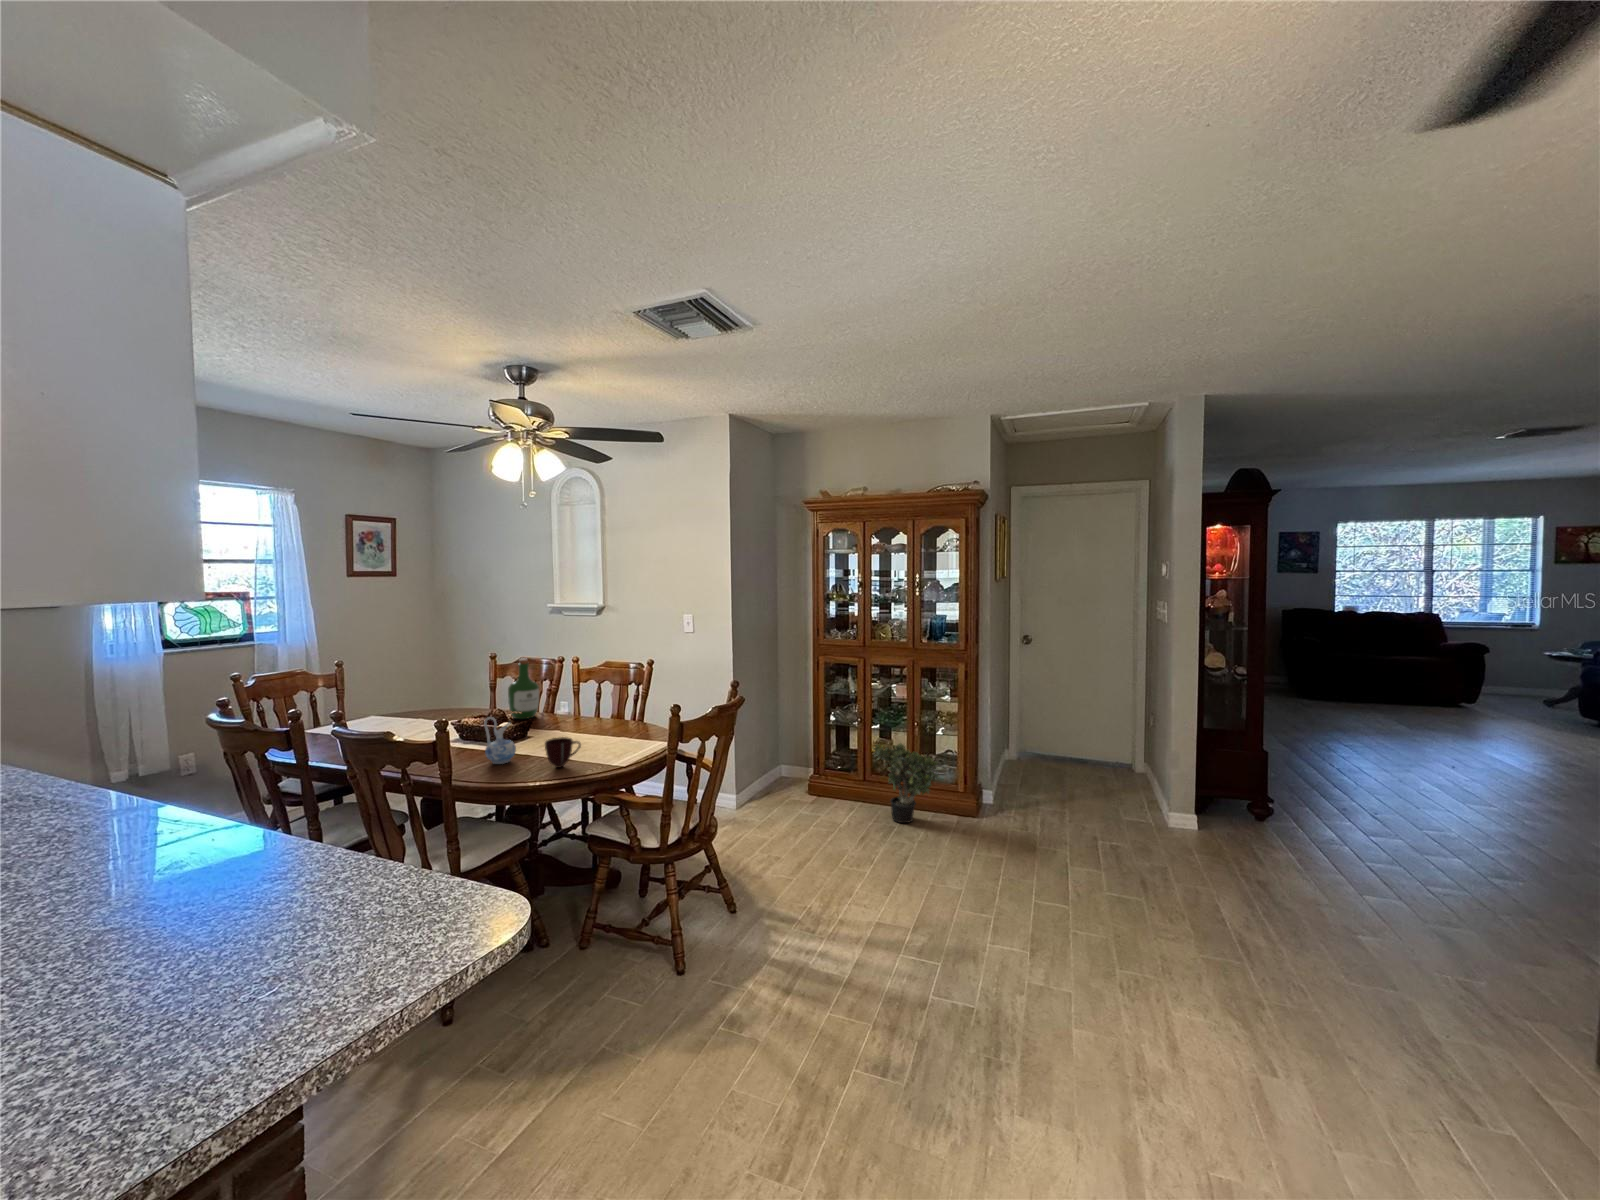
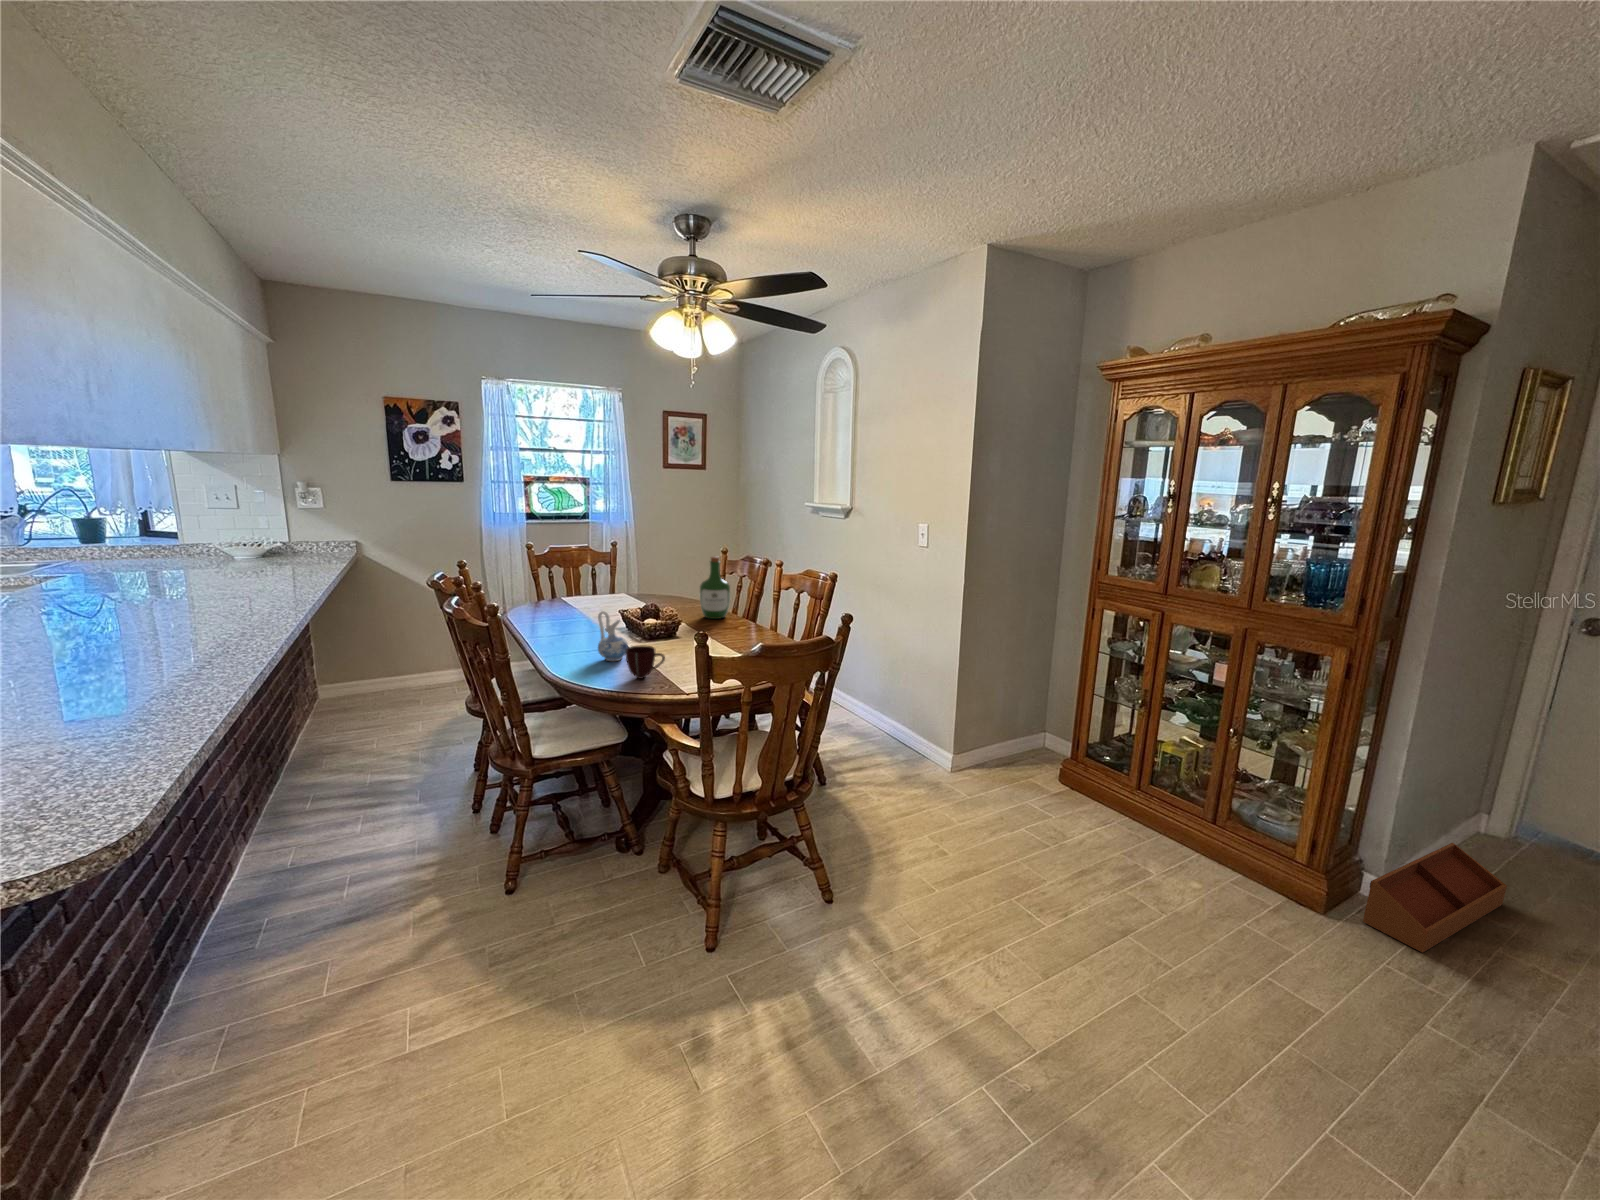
potted plant: present [873,743,939,823] -> none [1136,744,1250,875]
storage bin: none [994,763,1034,819] -> present [1363,843,1507,953]

